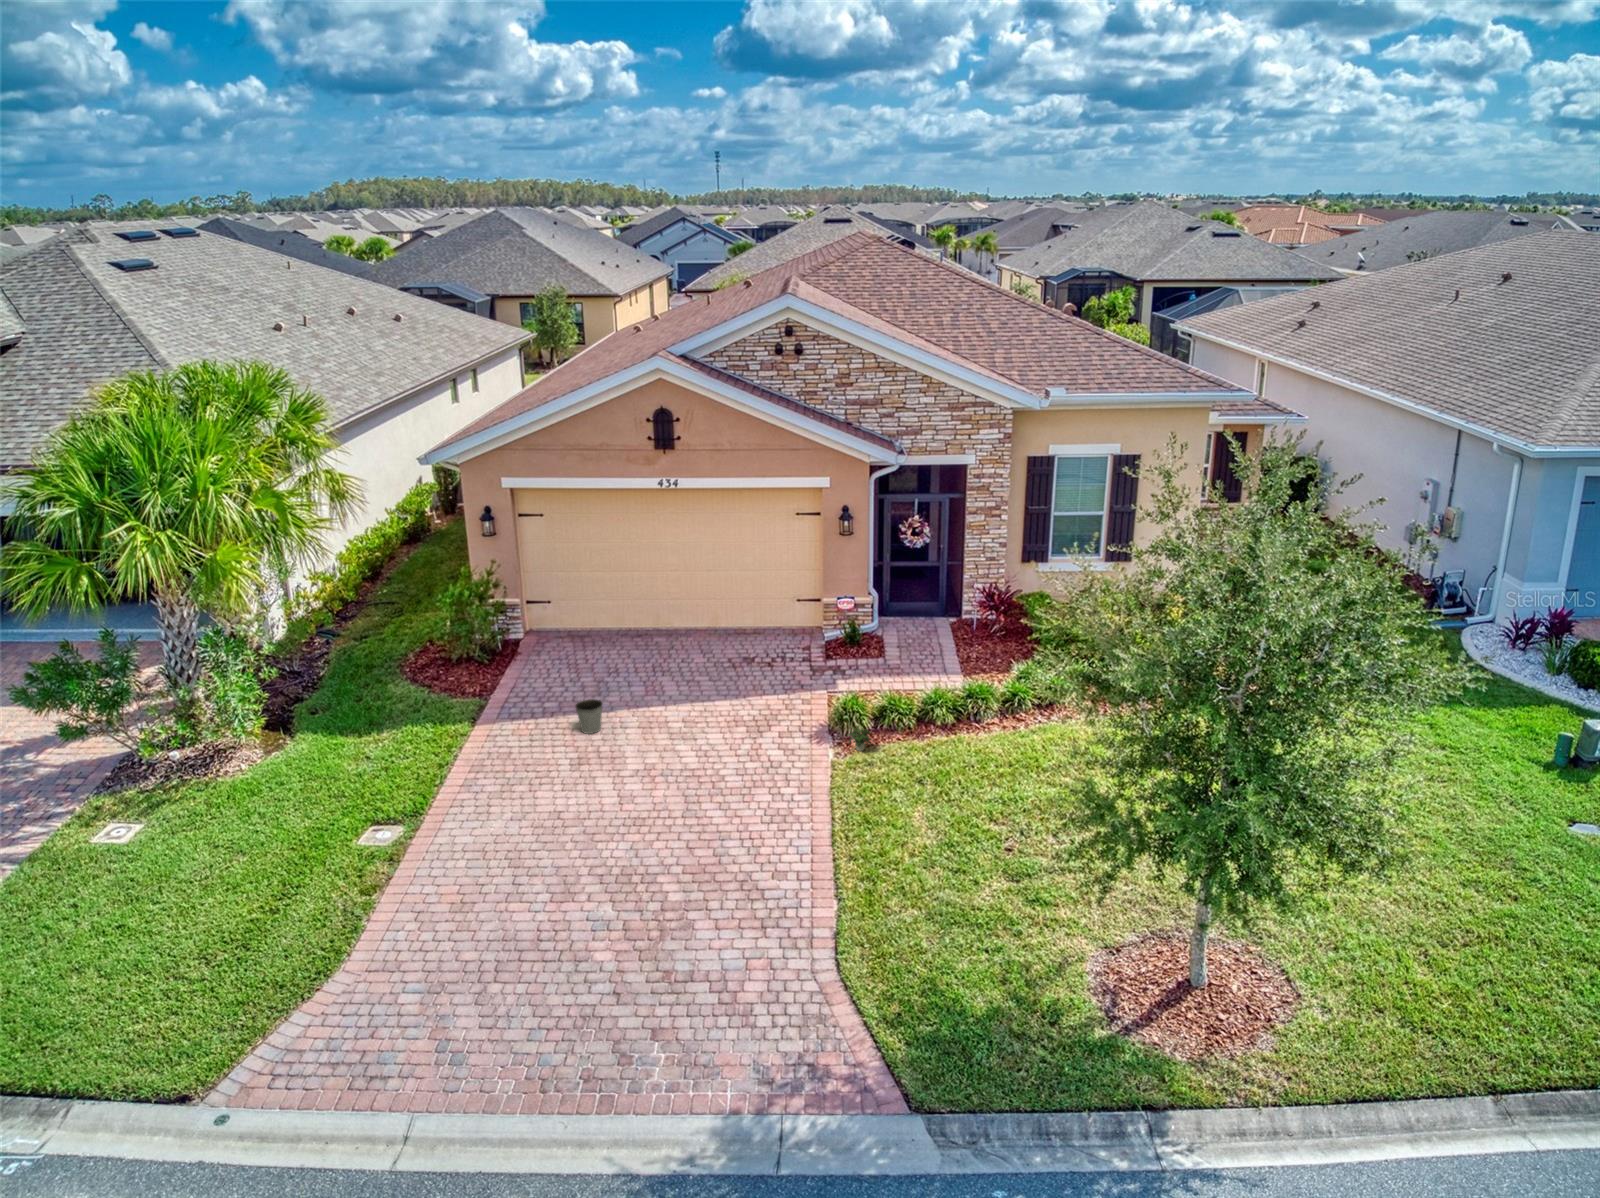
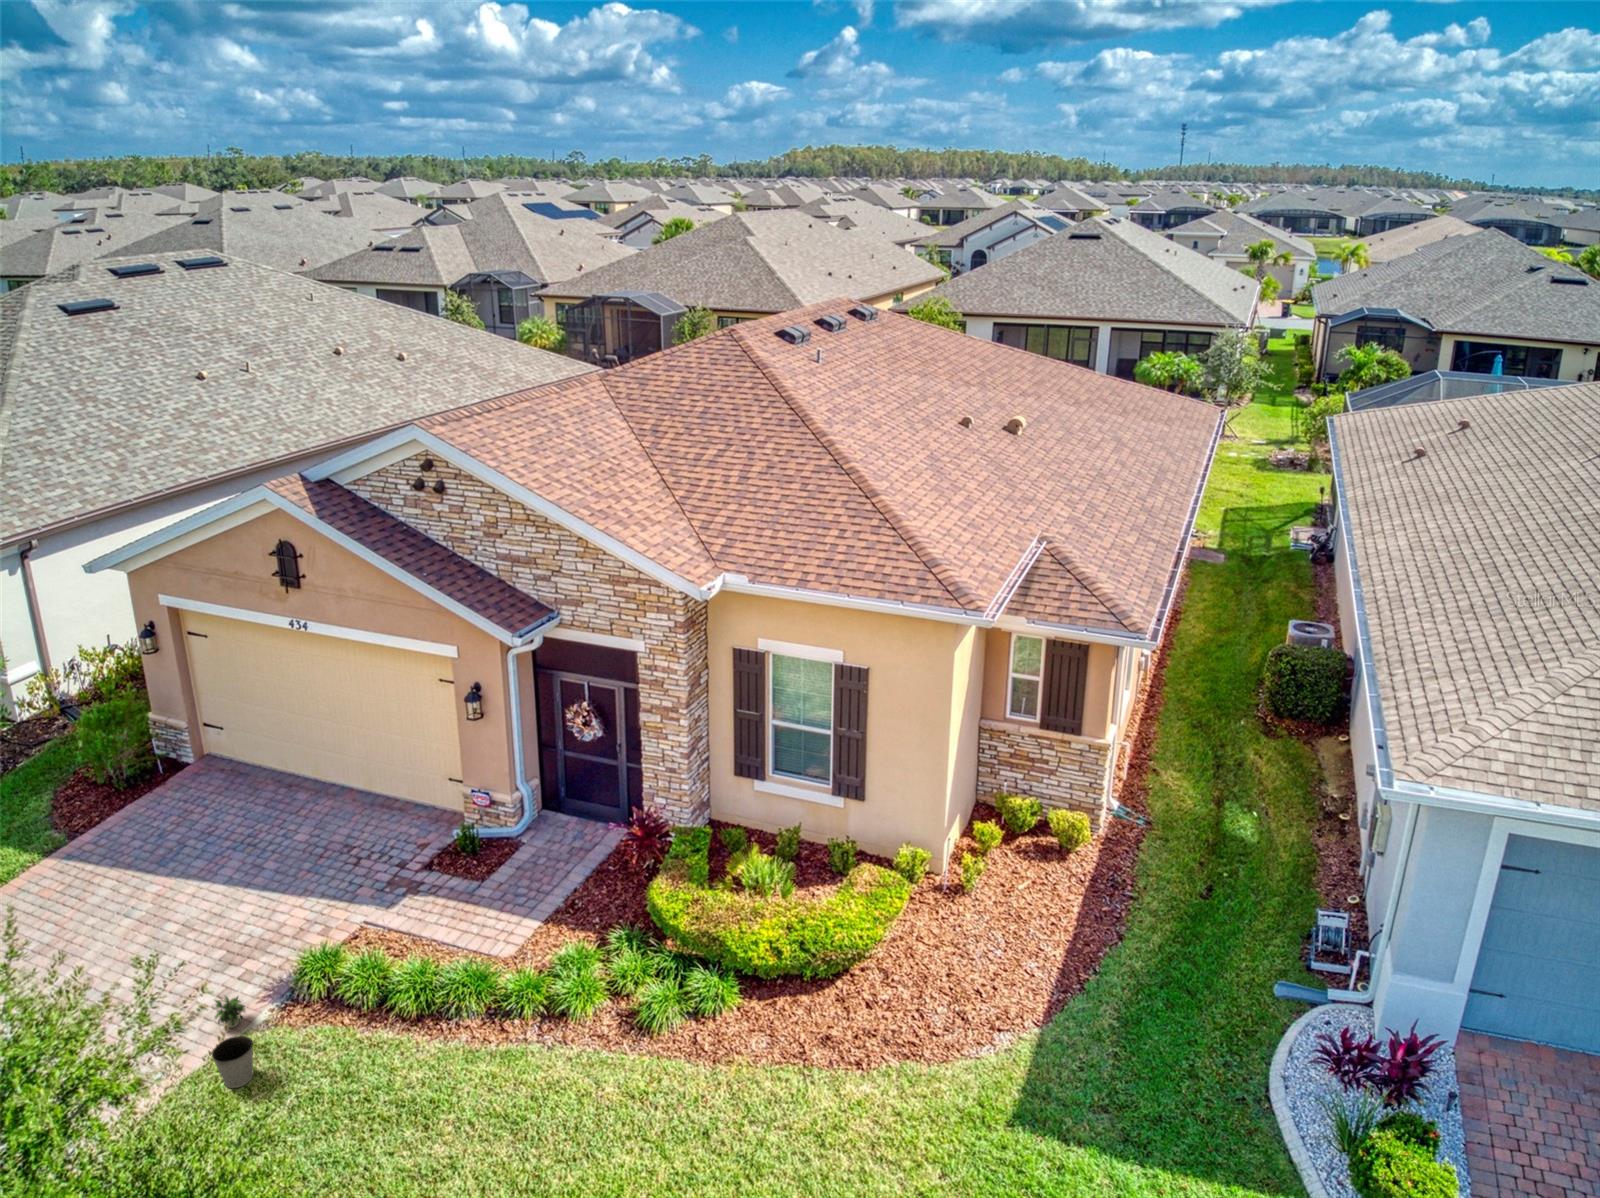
bucket: present [575,699,603,734] -> present [211,1036,255,1088]

